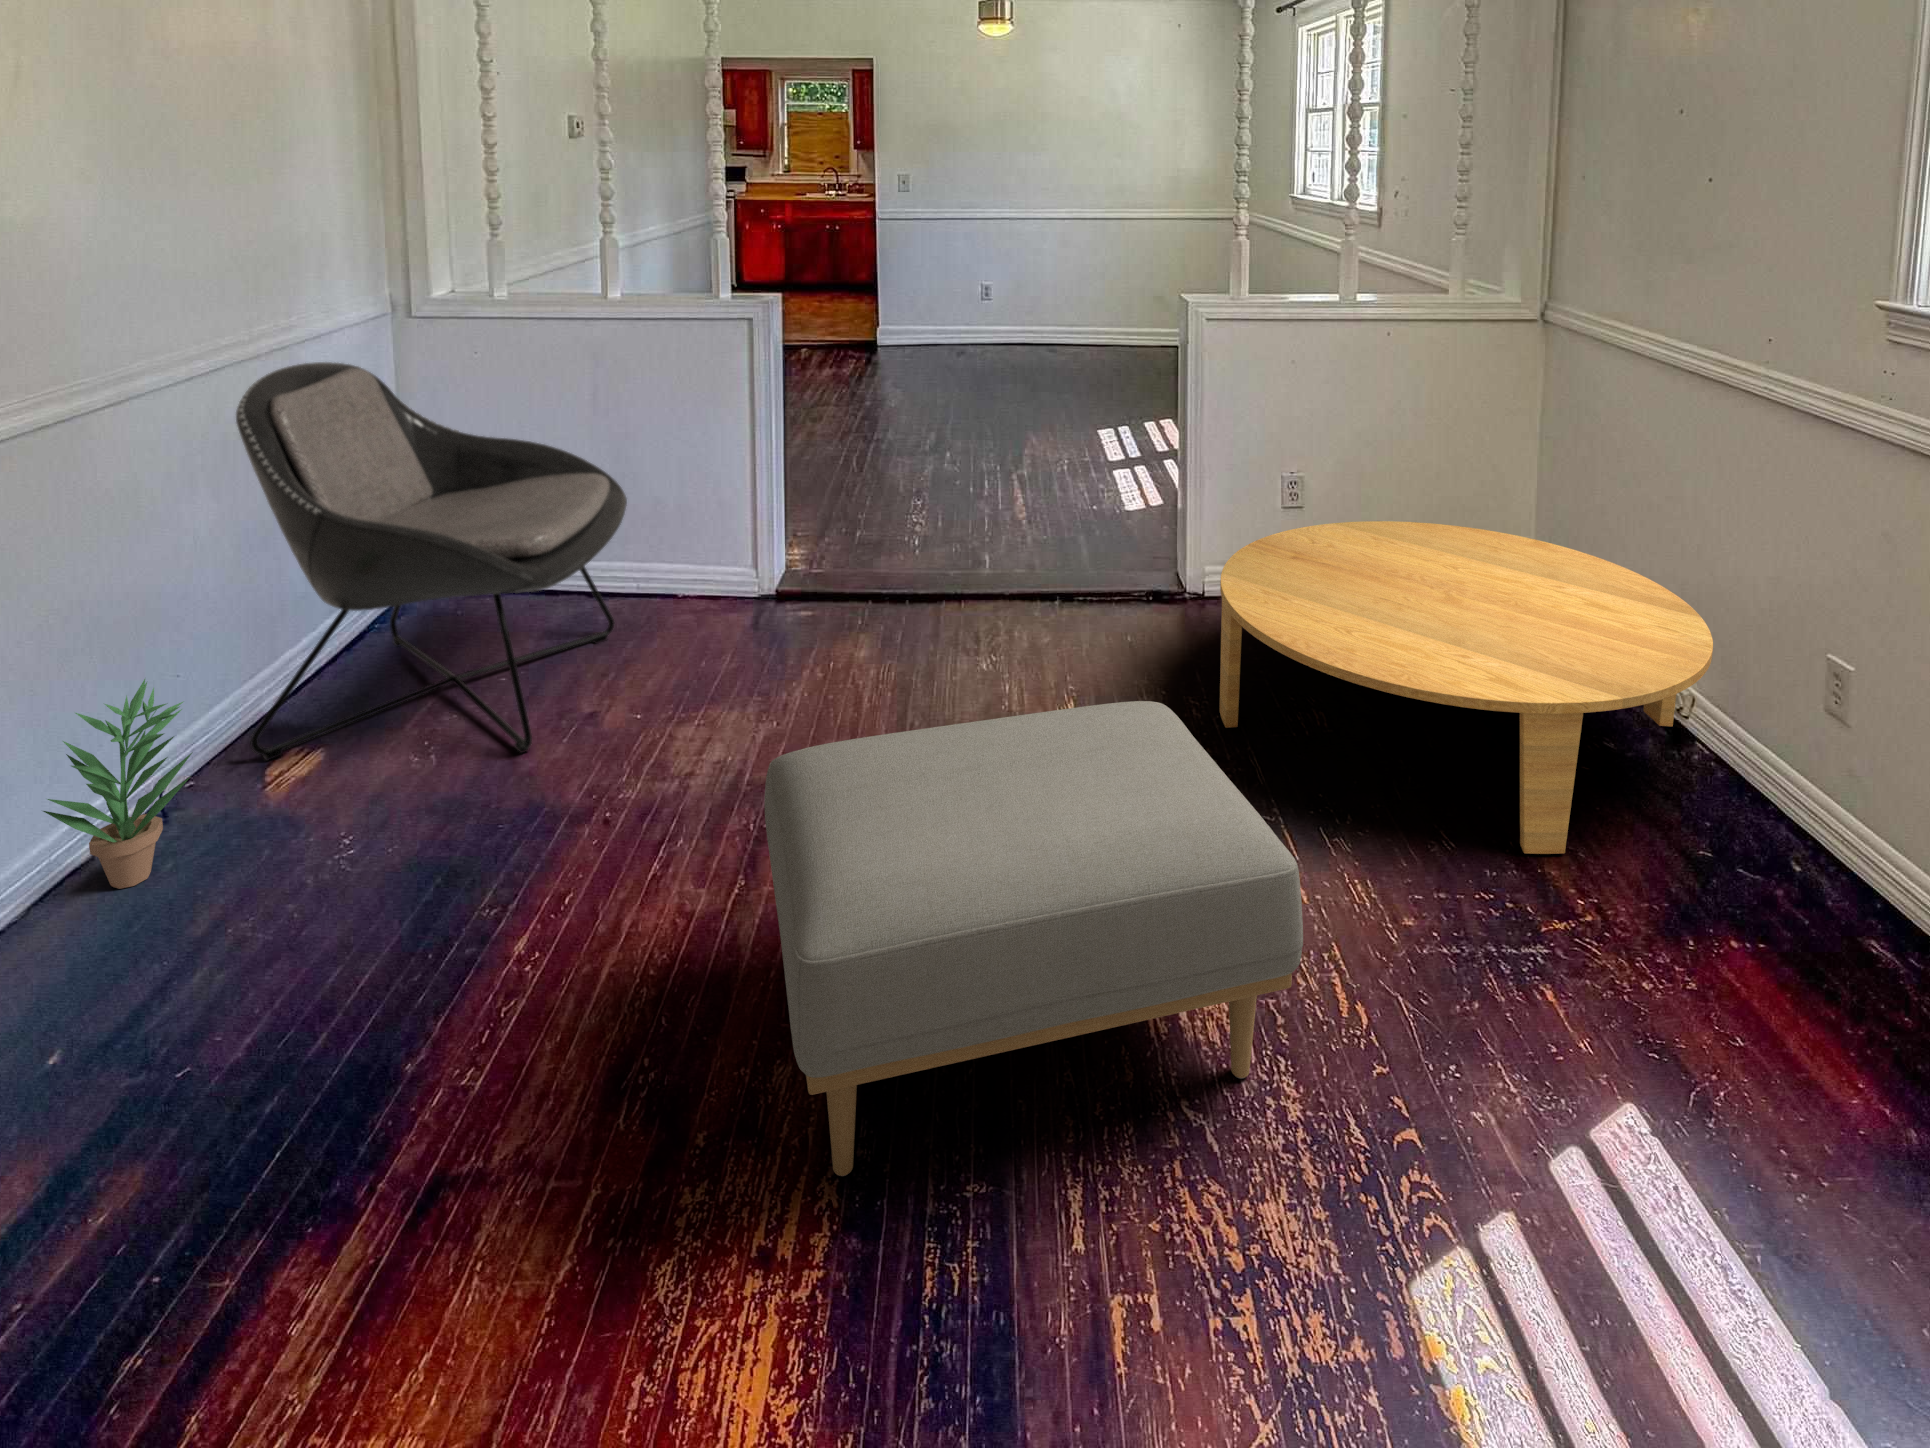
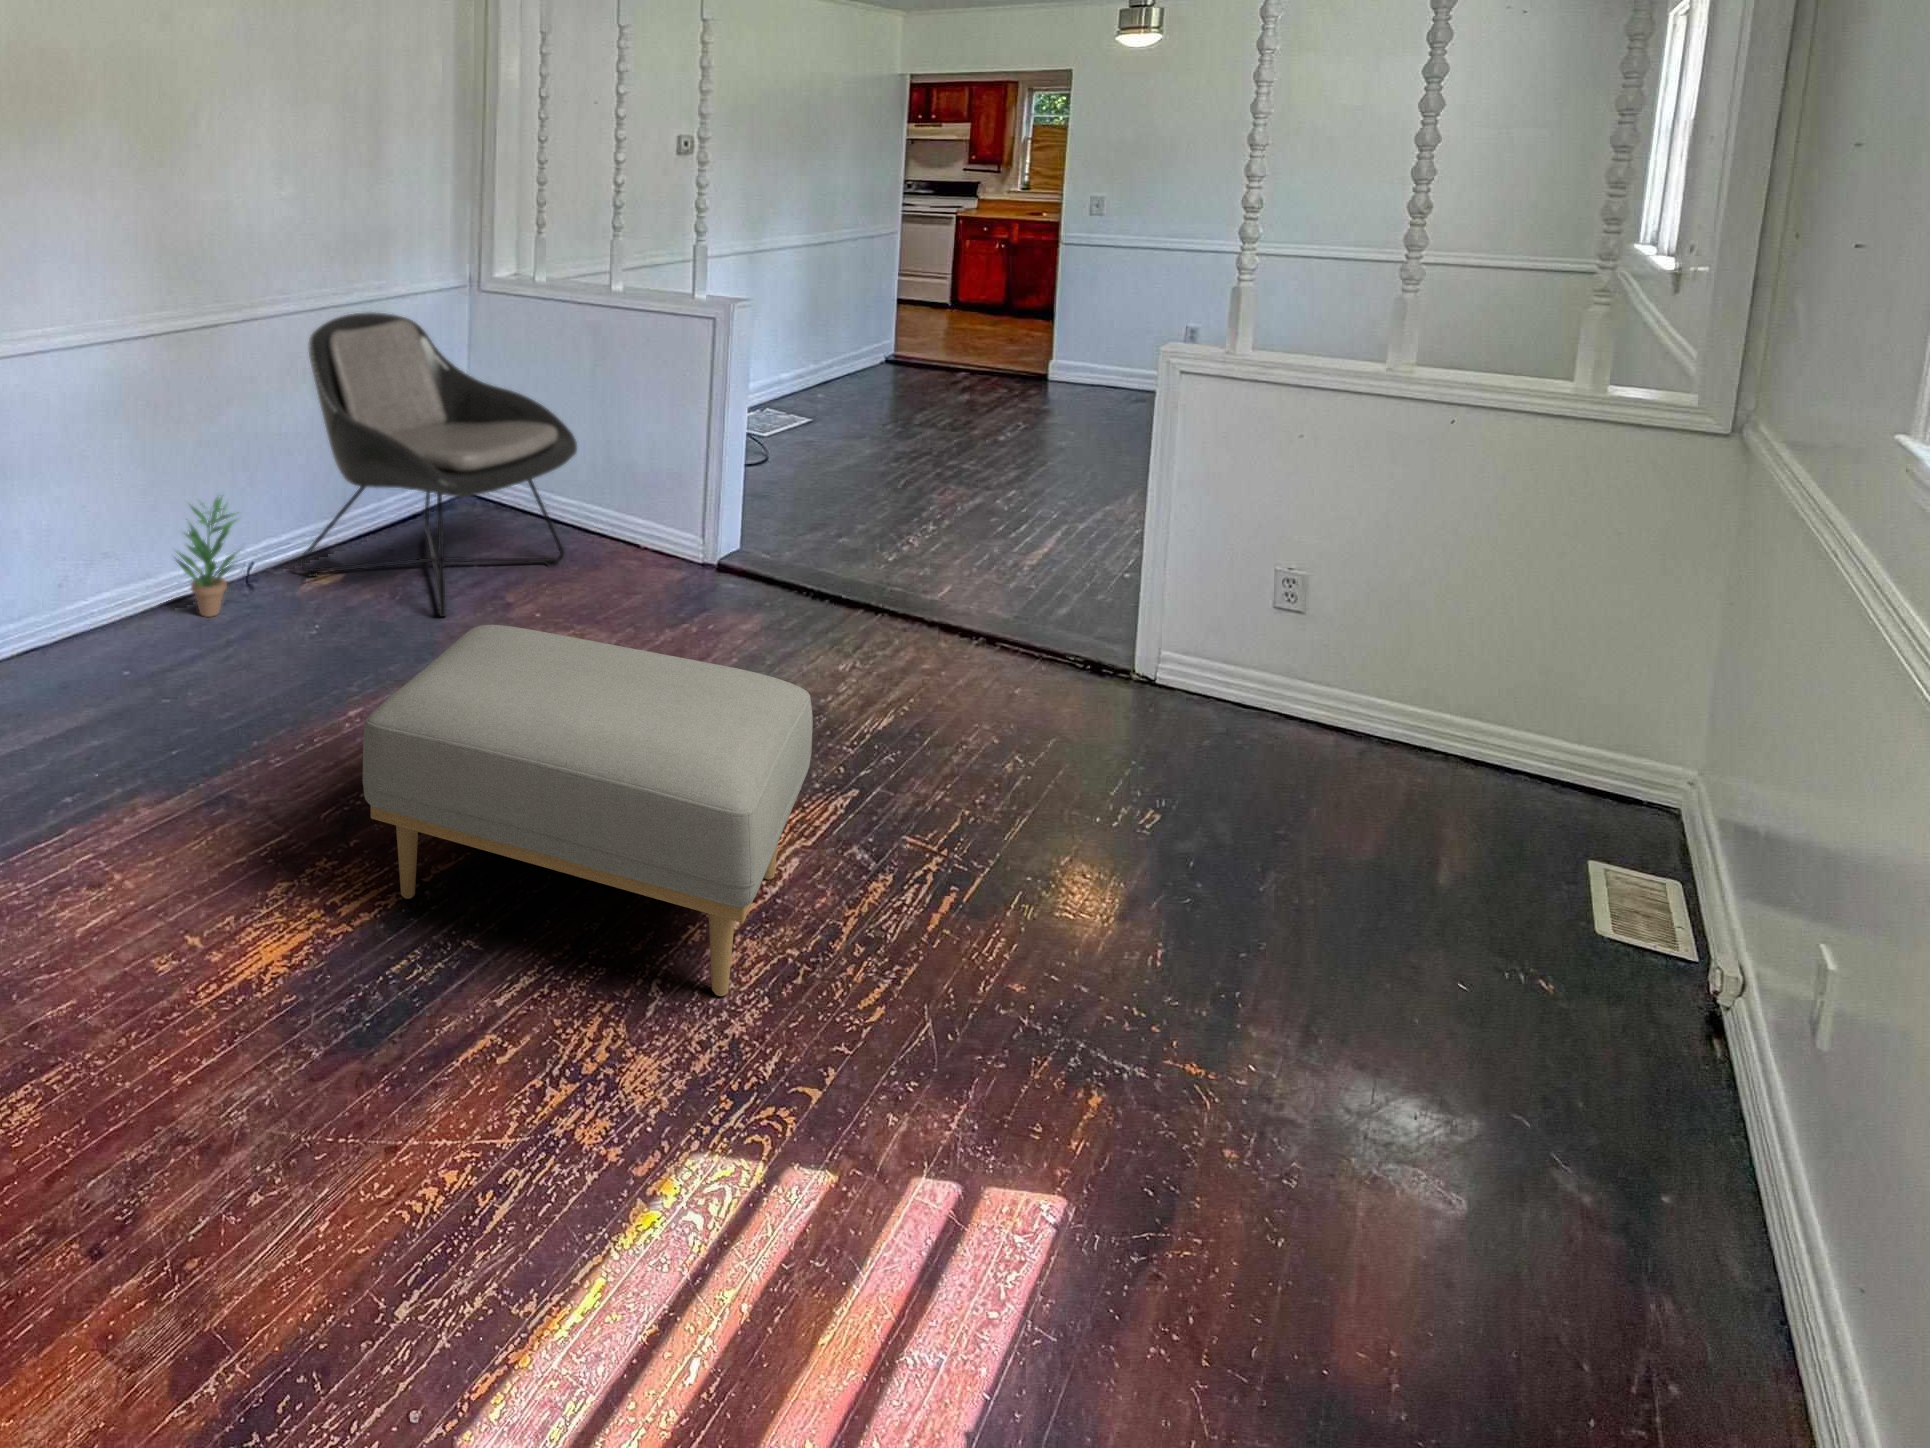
coffee table: present [1220,521,1713,854] -> none [1025,619,1771,1039]

